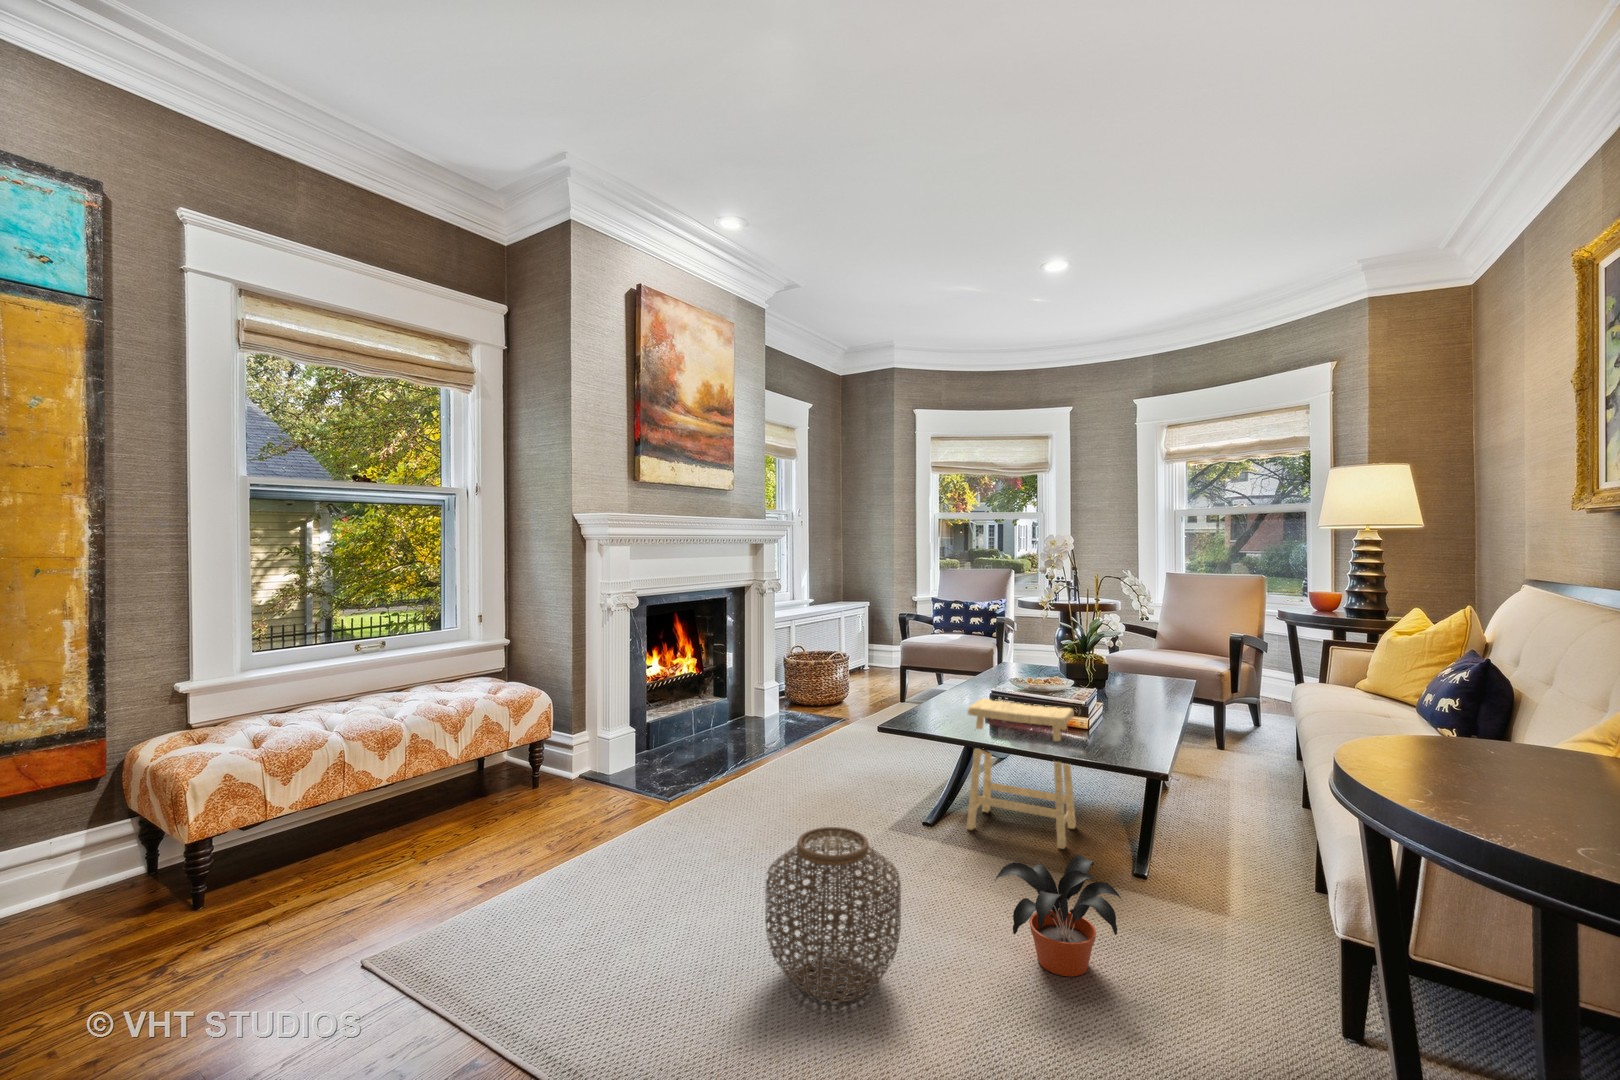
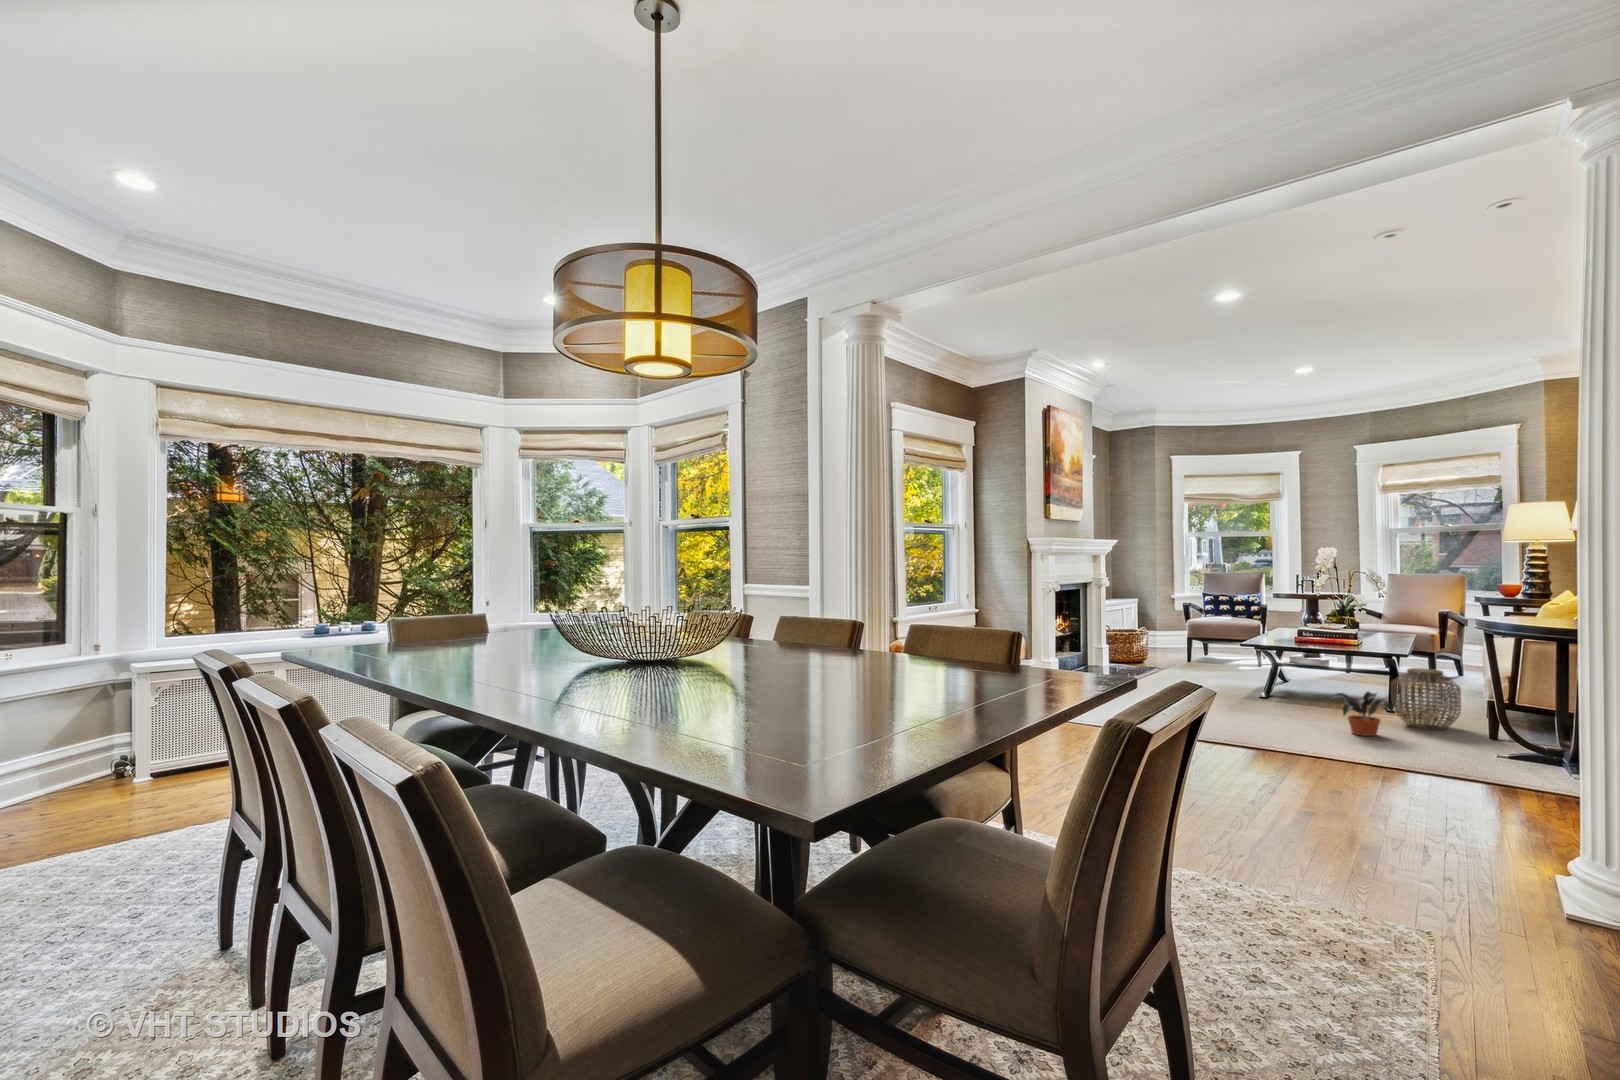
footstool: present [967,698,1076,849] -> none [1286,638,1350,711]
woven basket: present [765,827,901,1002] -> present [1391,668,1461,730]

